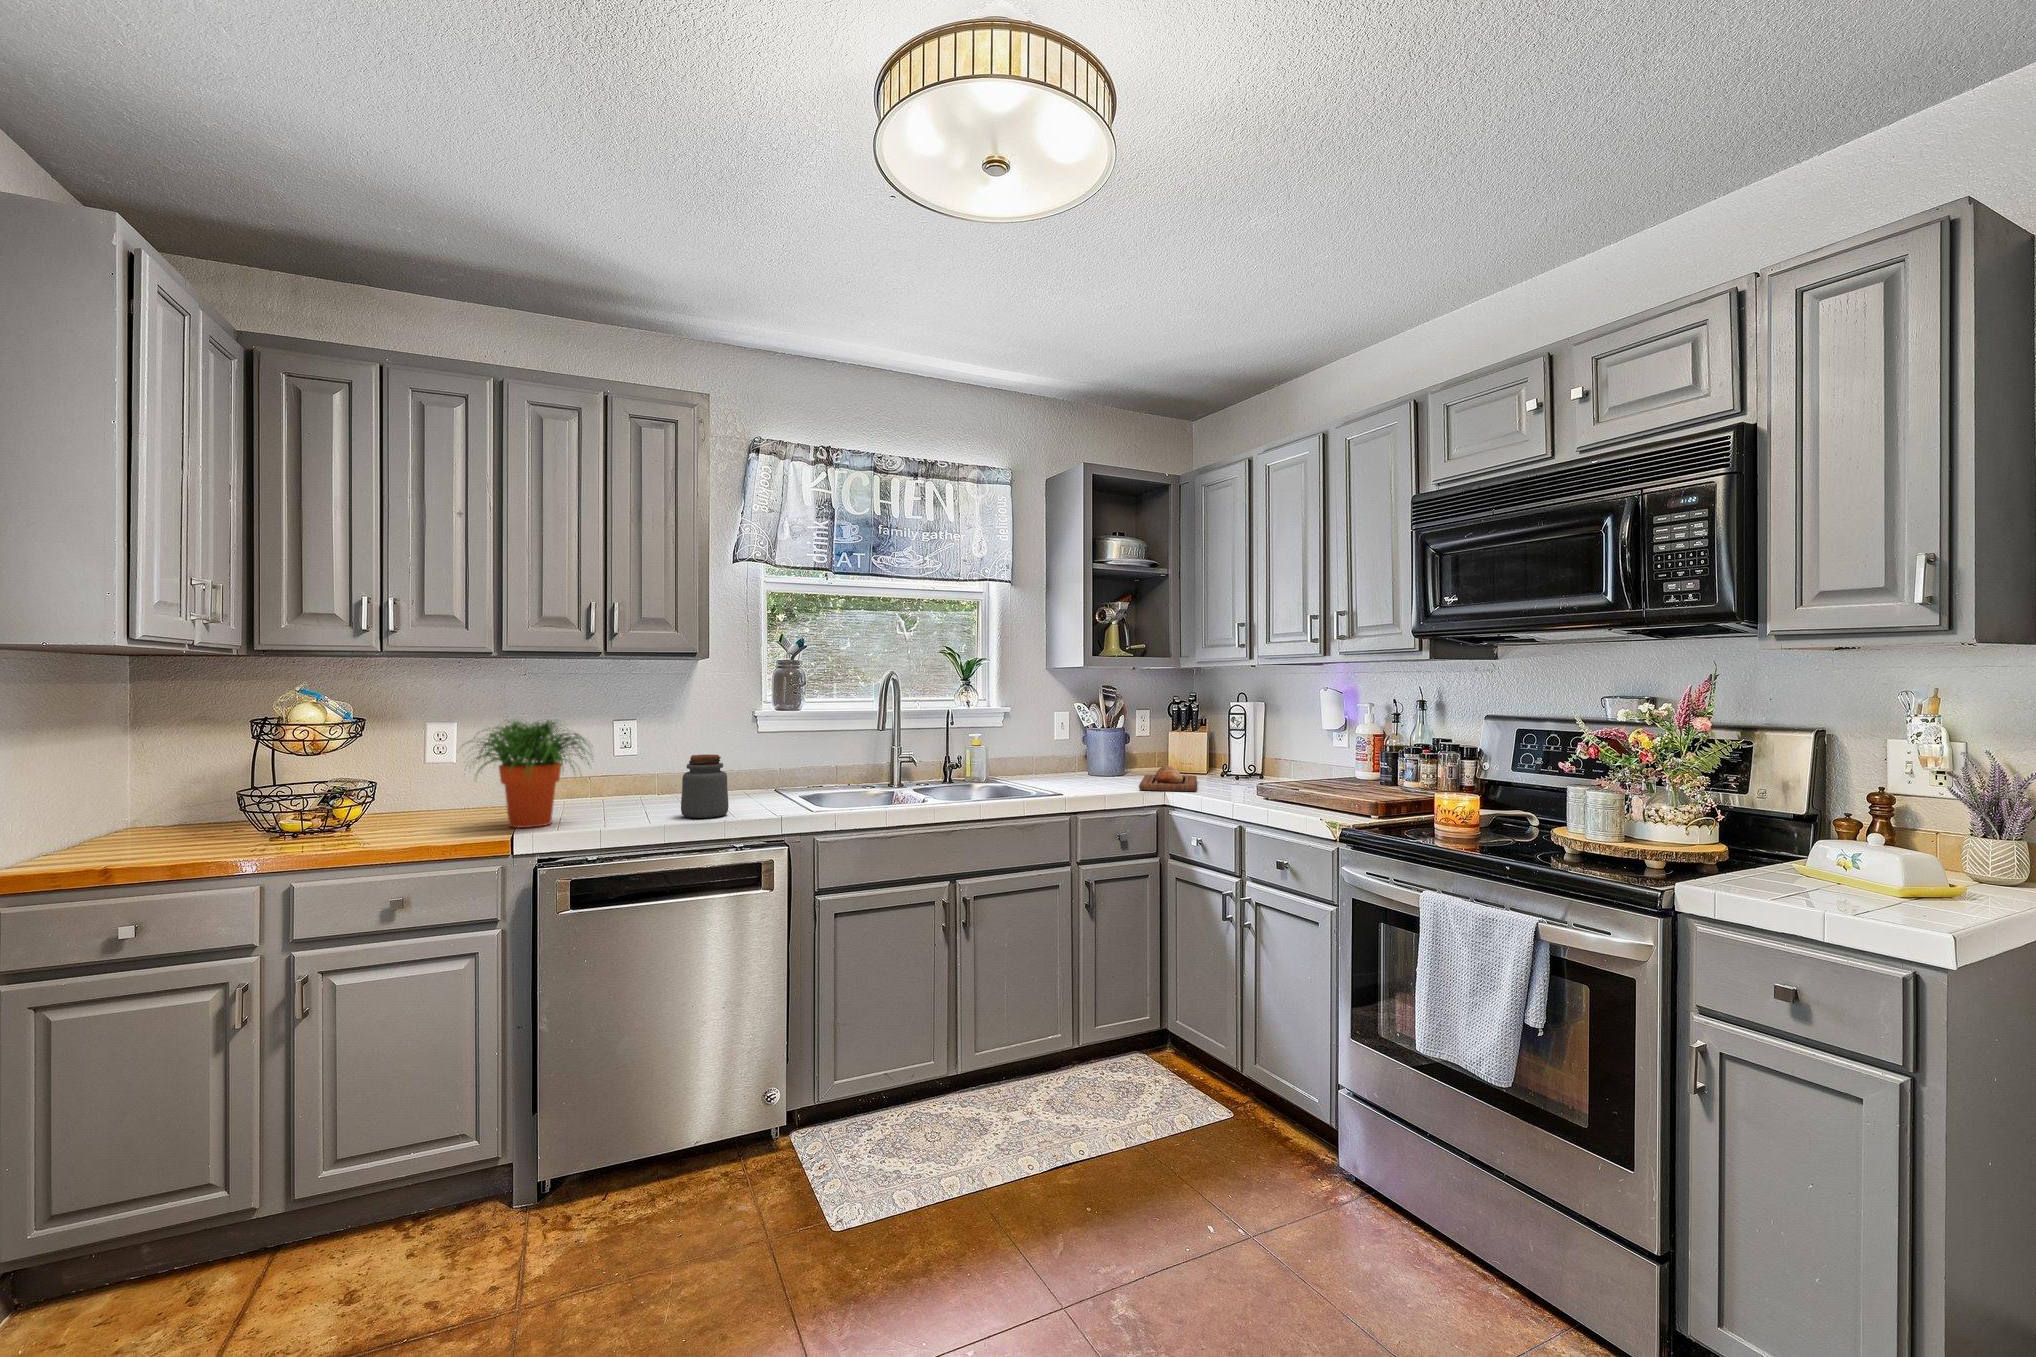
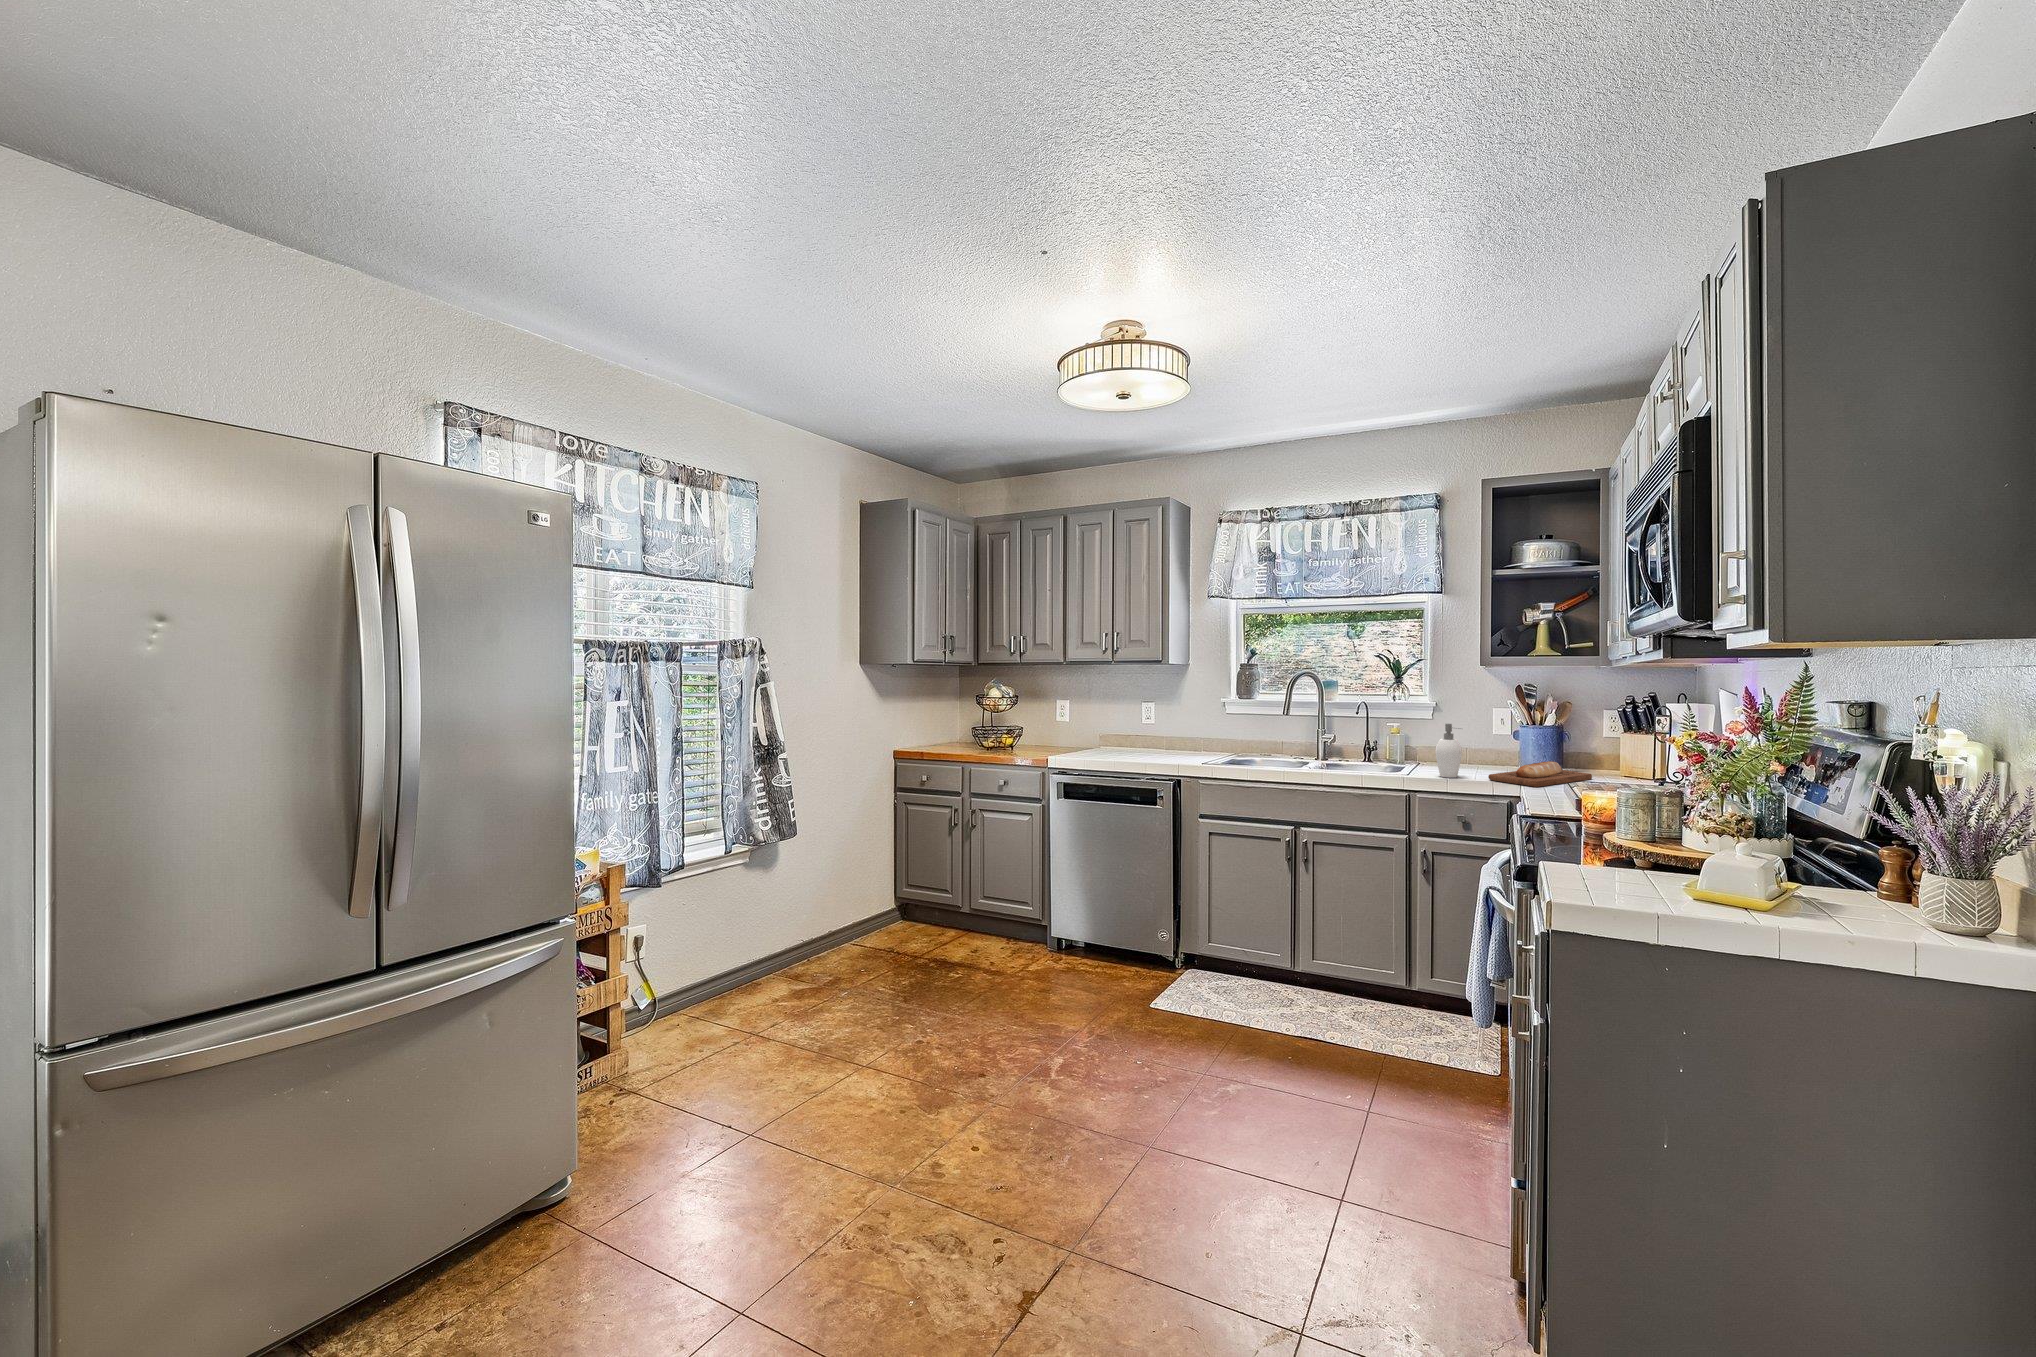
potted plant: present [472,720,593,828] -> none [1035,700,1100,757]
soap dispenser: none [1085,729,1121,792] -> present [1435,724,1462,778]
jar: present [681,754,729,818] -> none [1133,725,1160,762]

